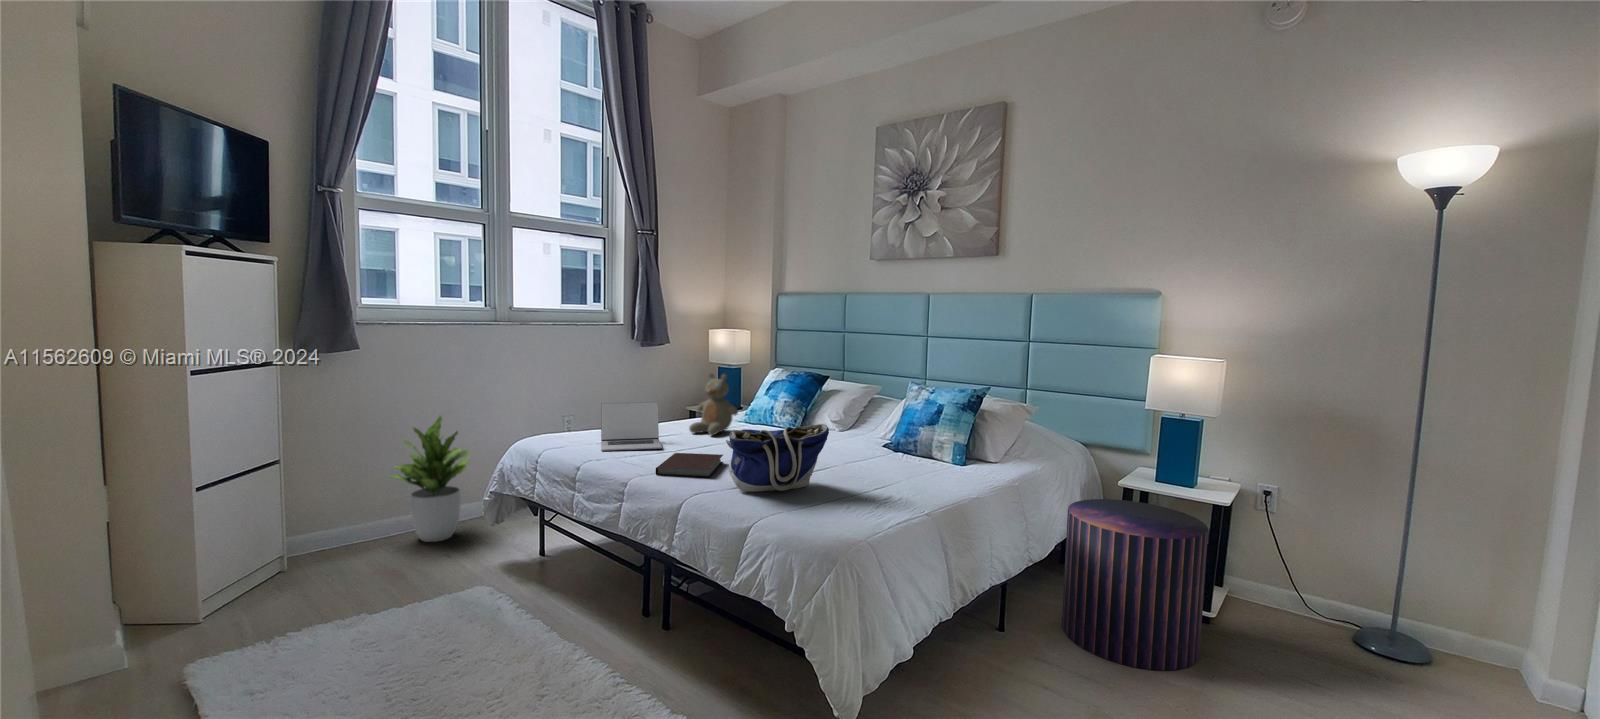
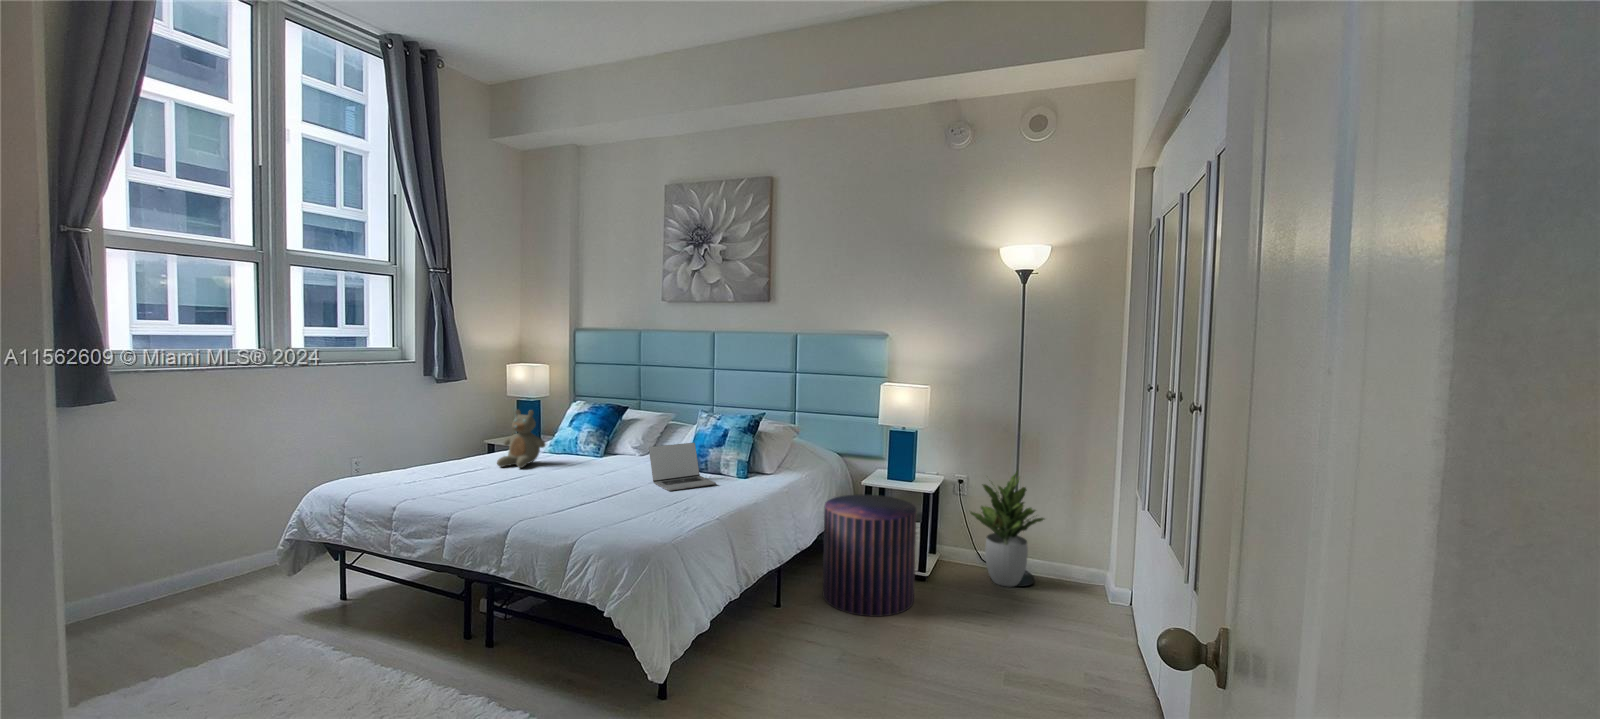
laptop: present [601,402,662,451] -> present [649,443,716,491]
potted plant: present [390,416,470,542] -> present [970,472,1044,587]
tote bag: present [726,424,829,492] -> none [547,453,637,516]
notebook: present [656,453,723,477] -> none [475,486,538,509]

